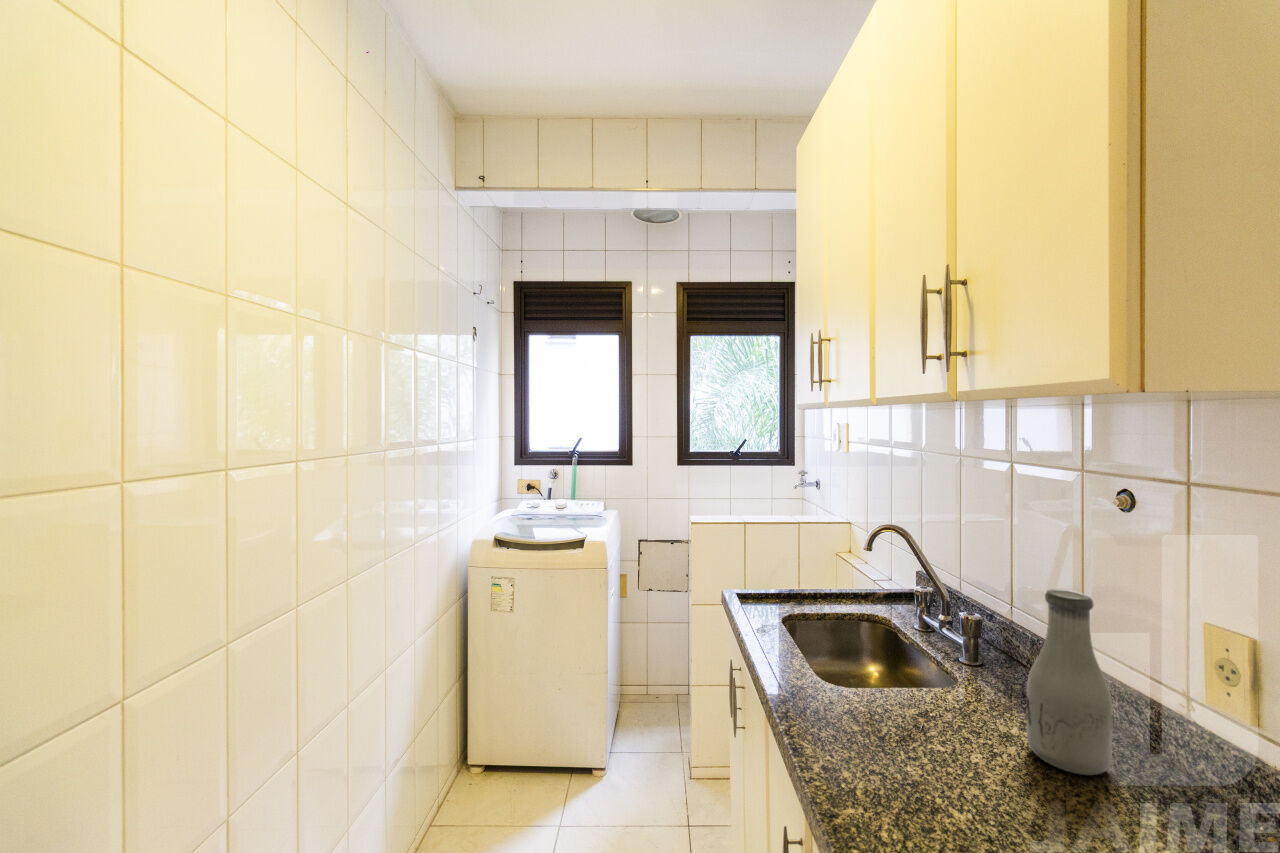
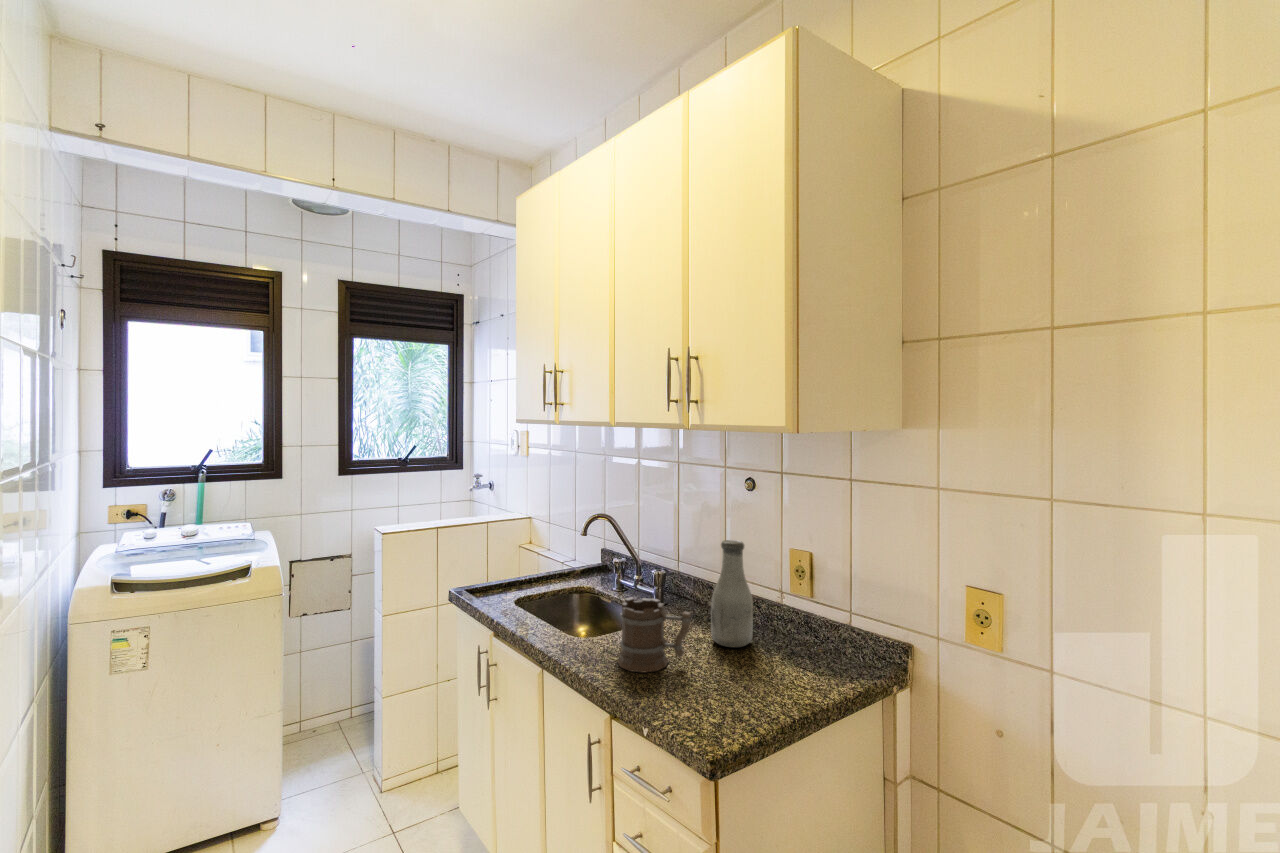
mug: none [851,647,965,768] -> present [618,597,691,673]

